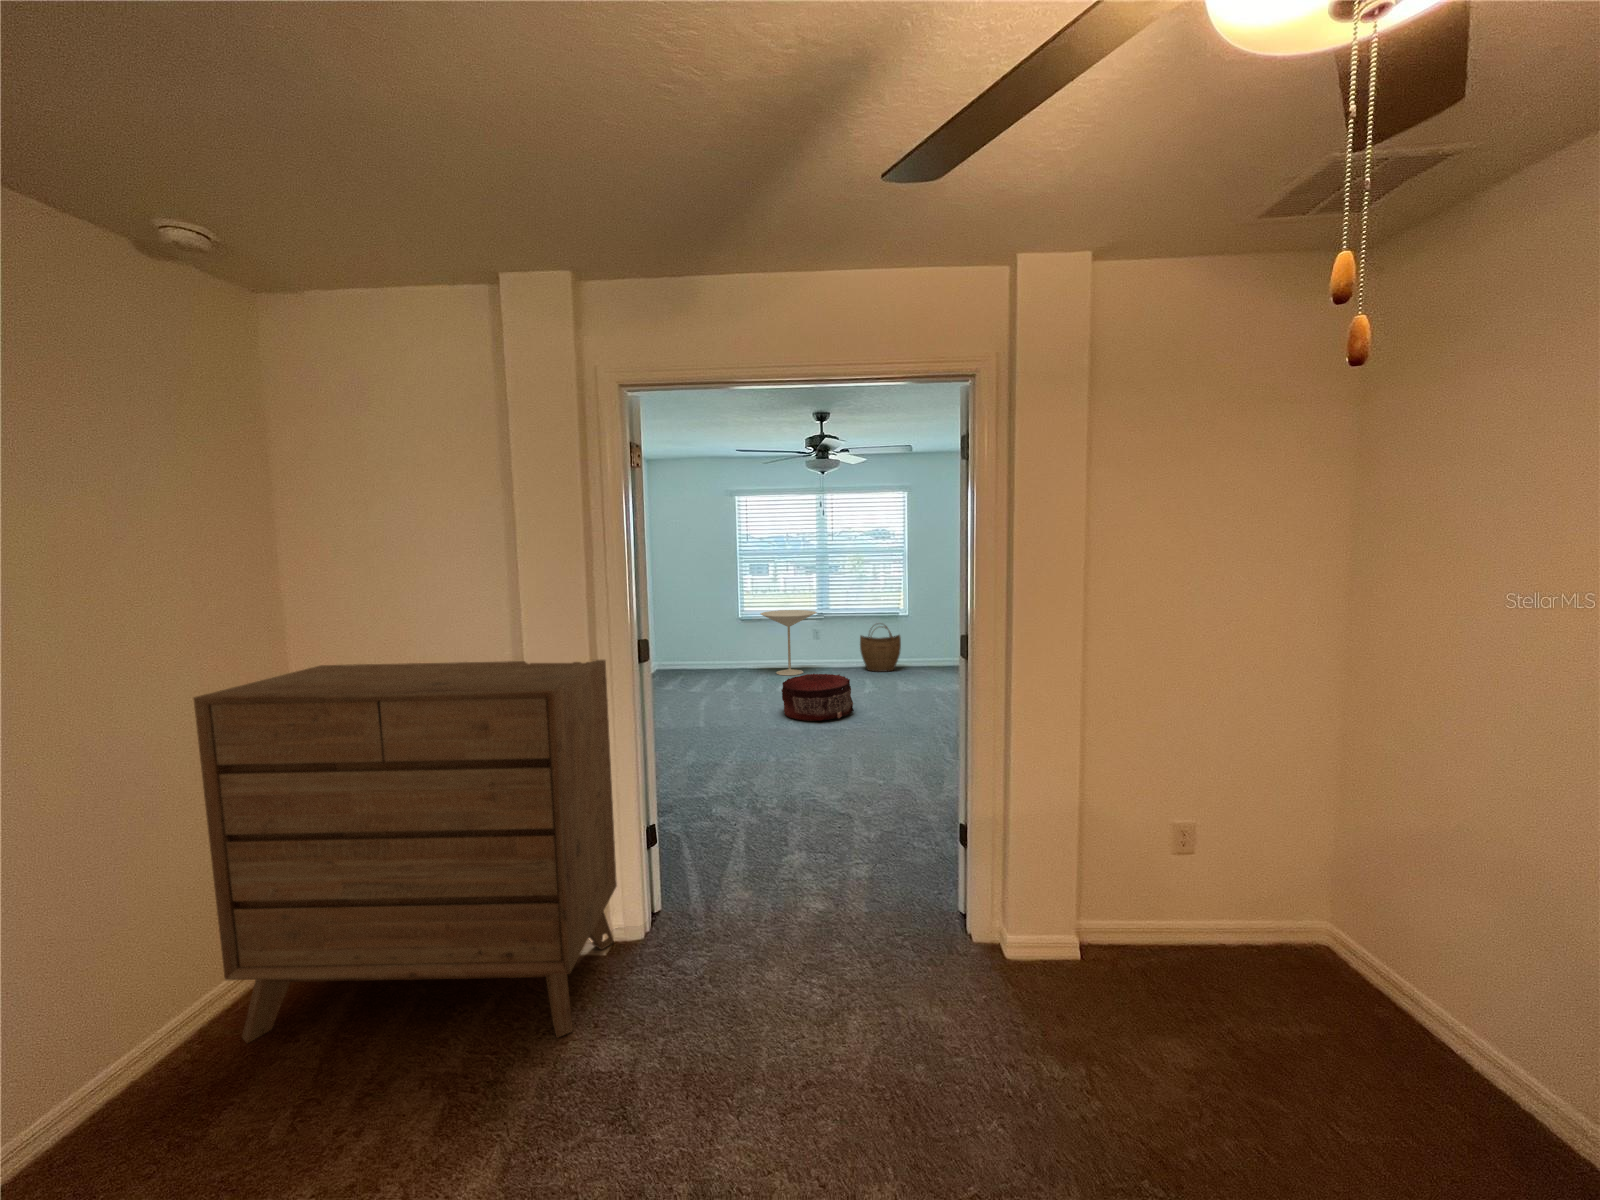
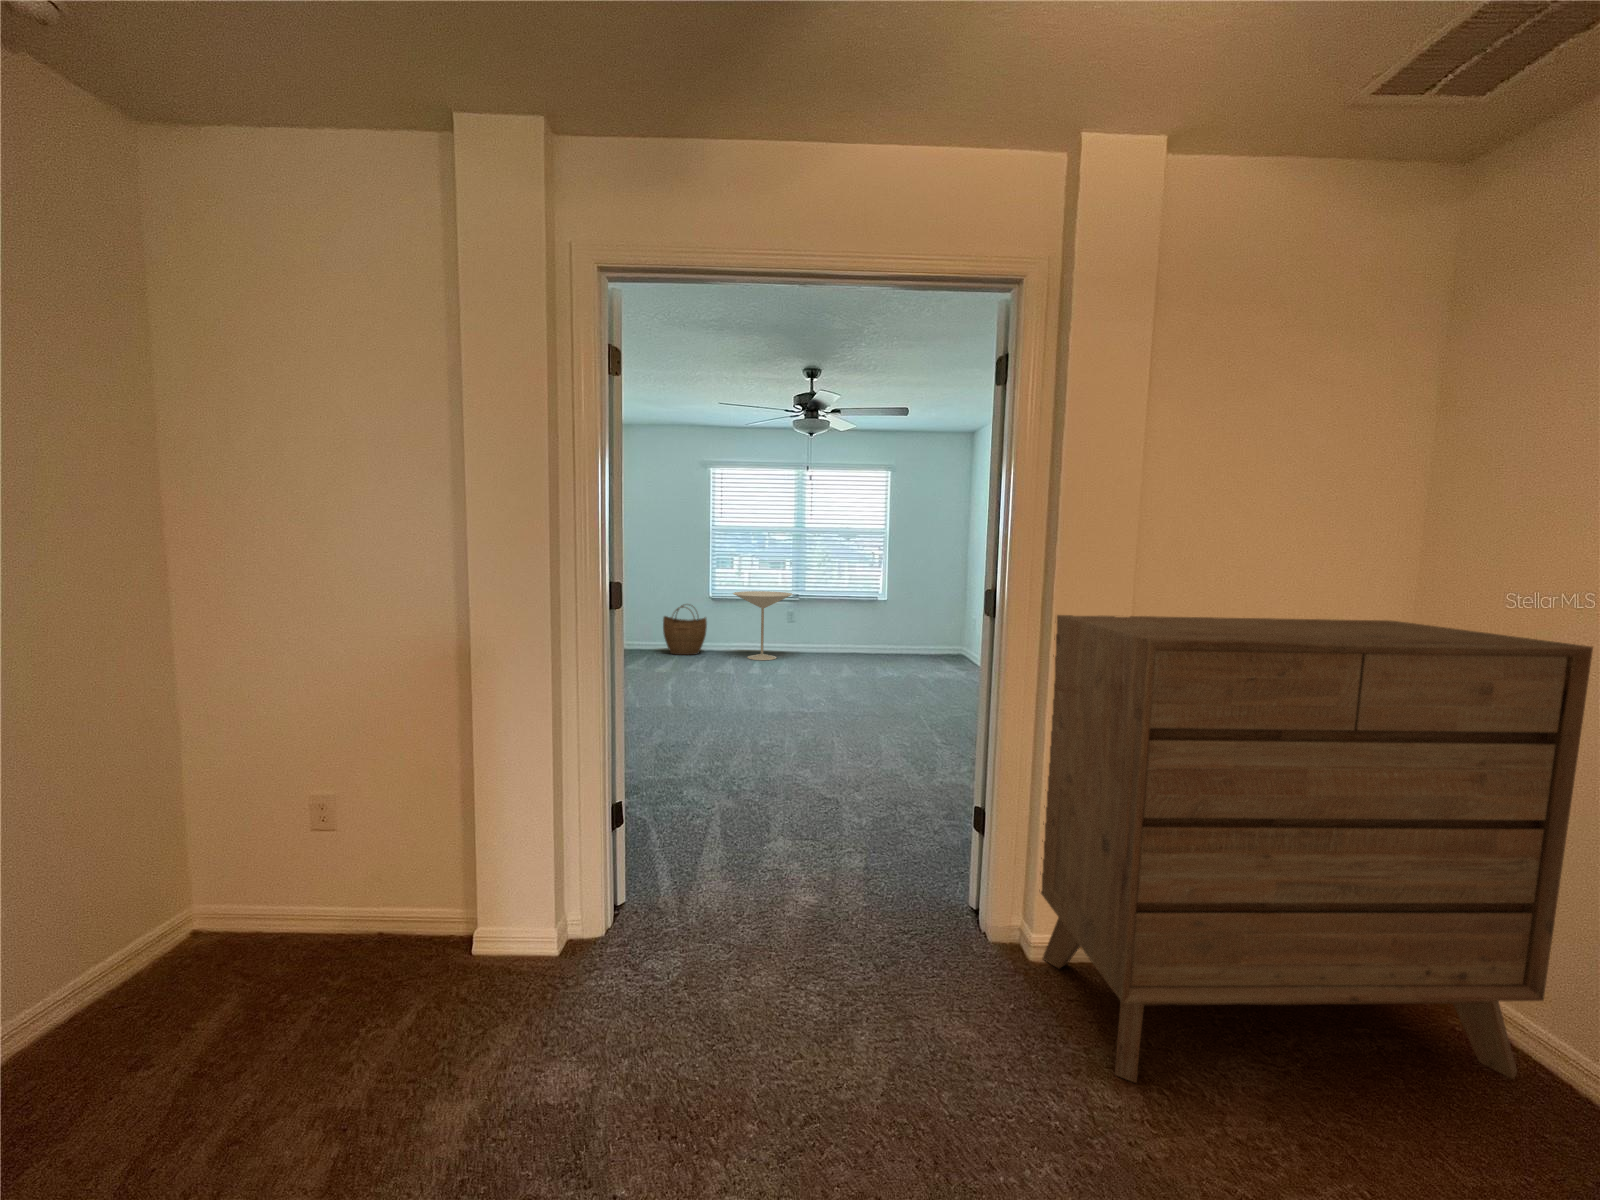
woven basket: present [860,626,901,672] -> present [663,605,707,655]
dresser: present [193,660,617,1043] -> present [1041,615,1593,1083]
pouf: present [781,673,854,721] -> none [756,655,834,705]

